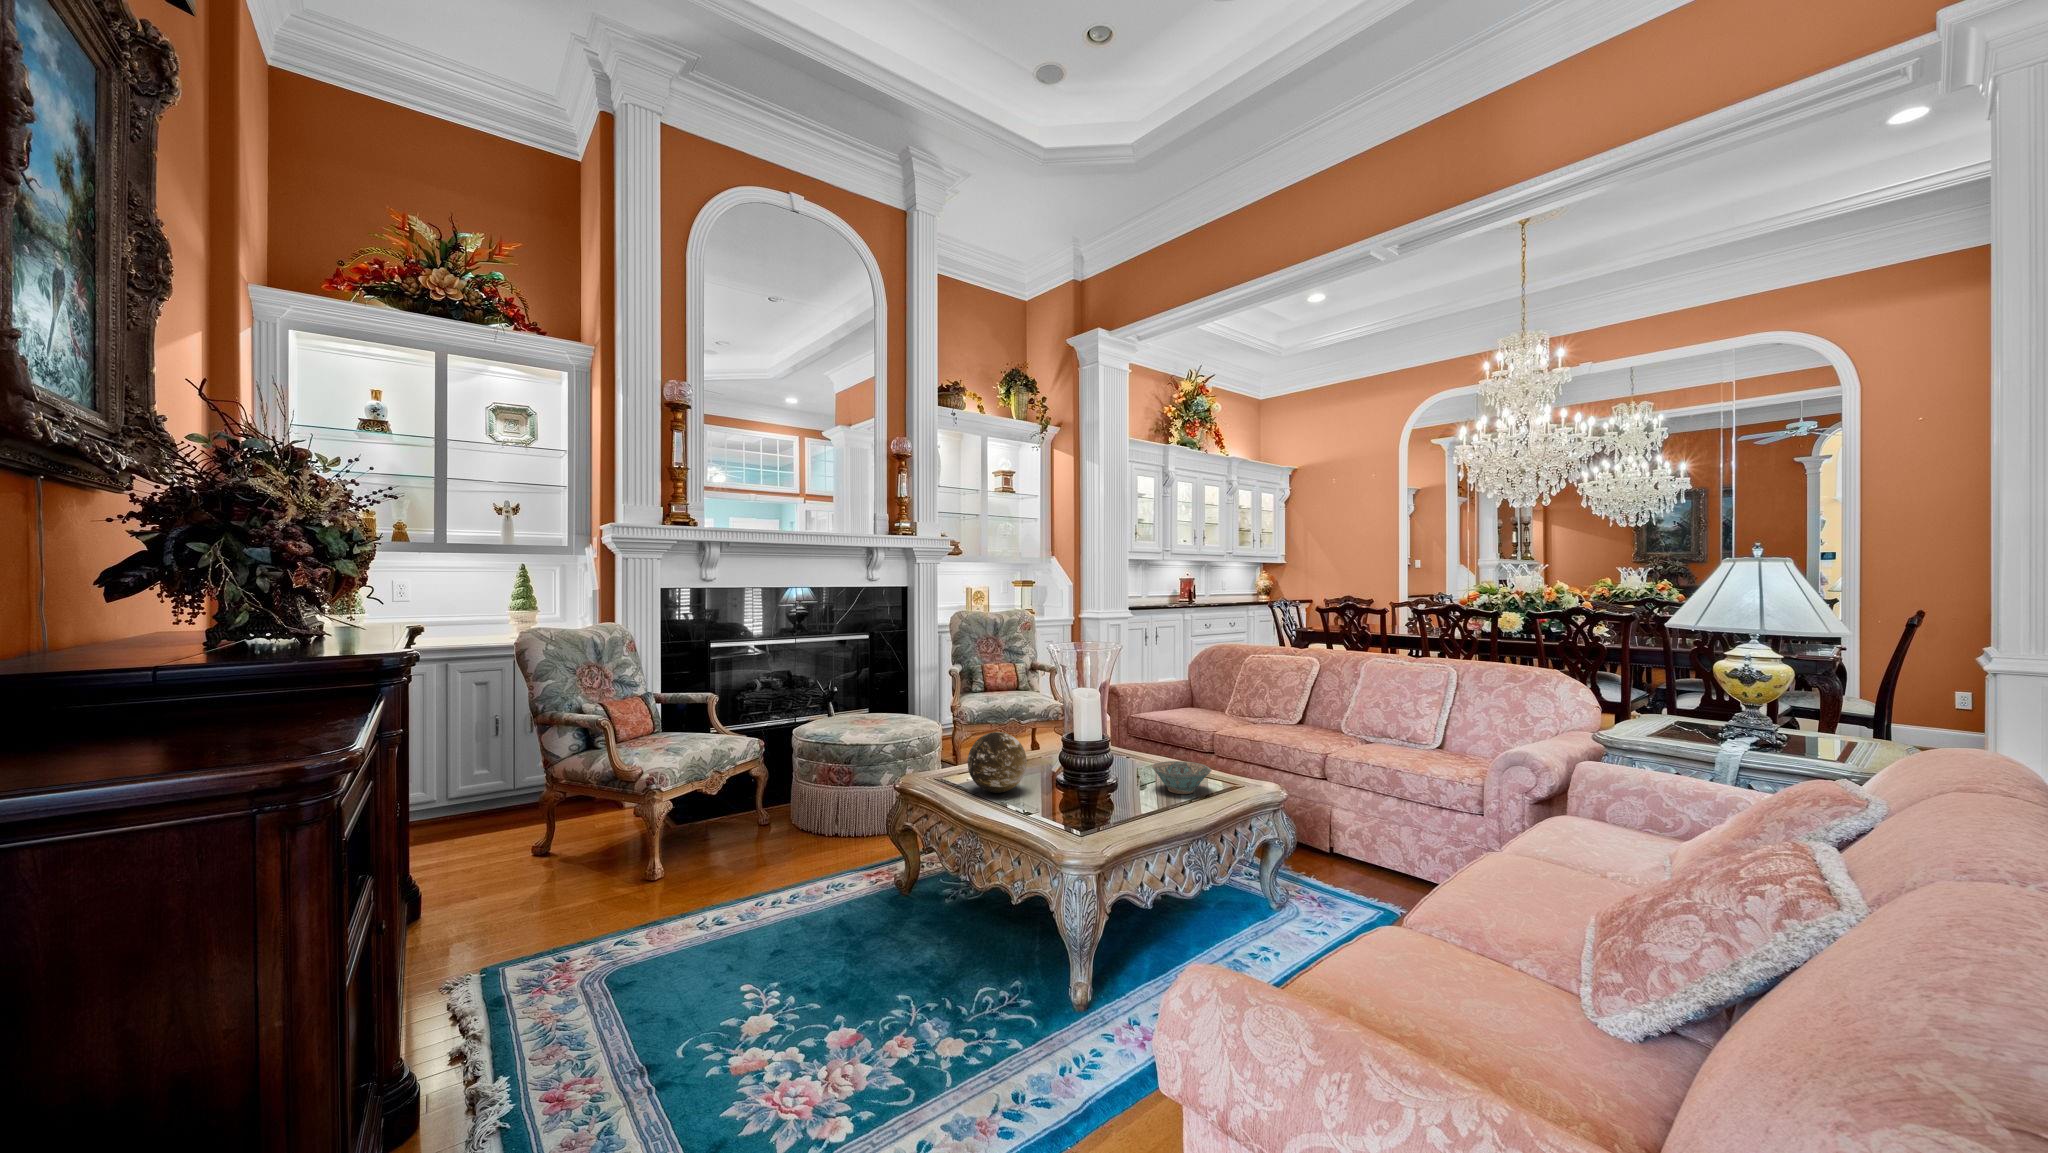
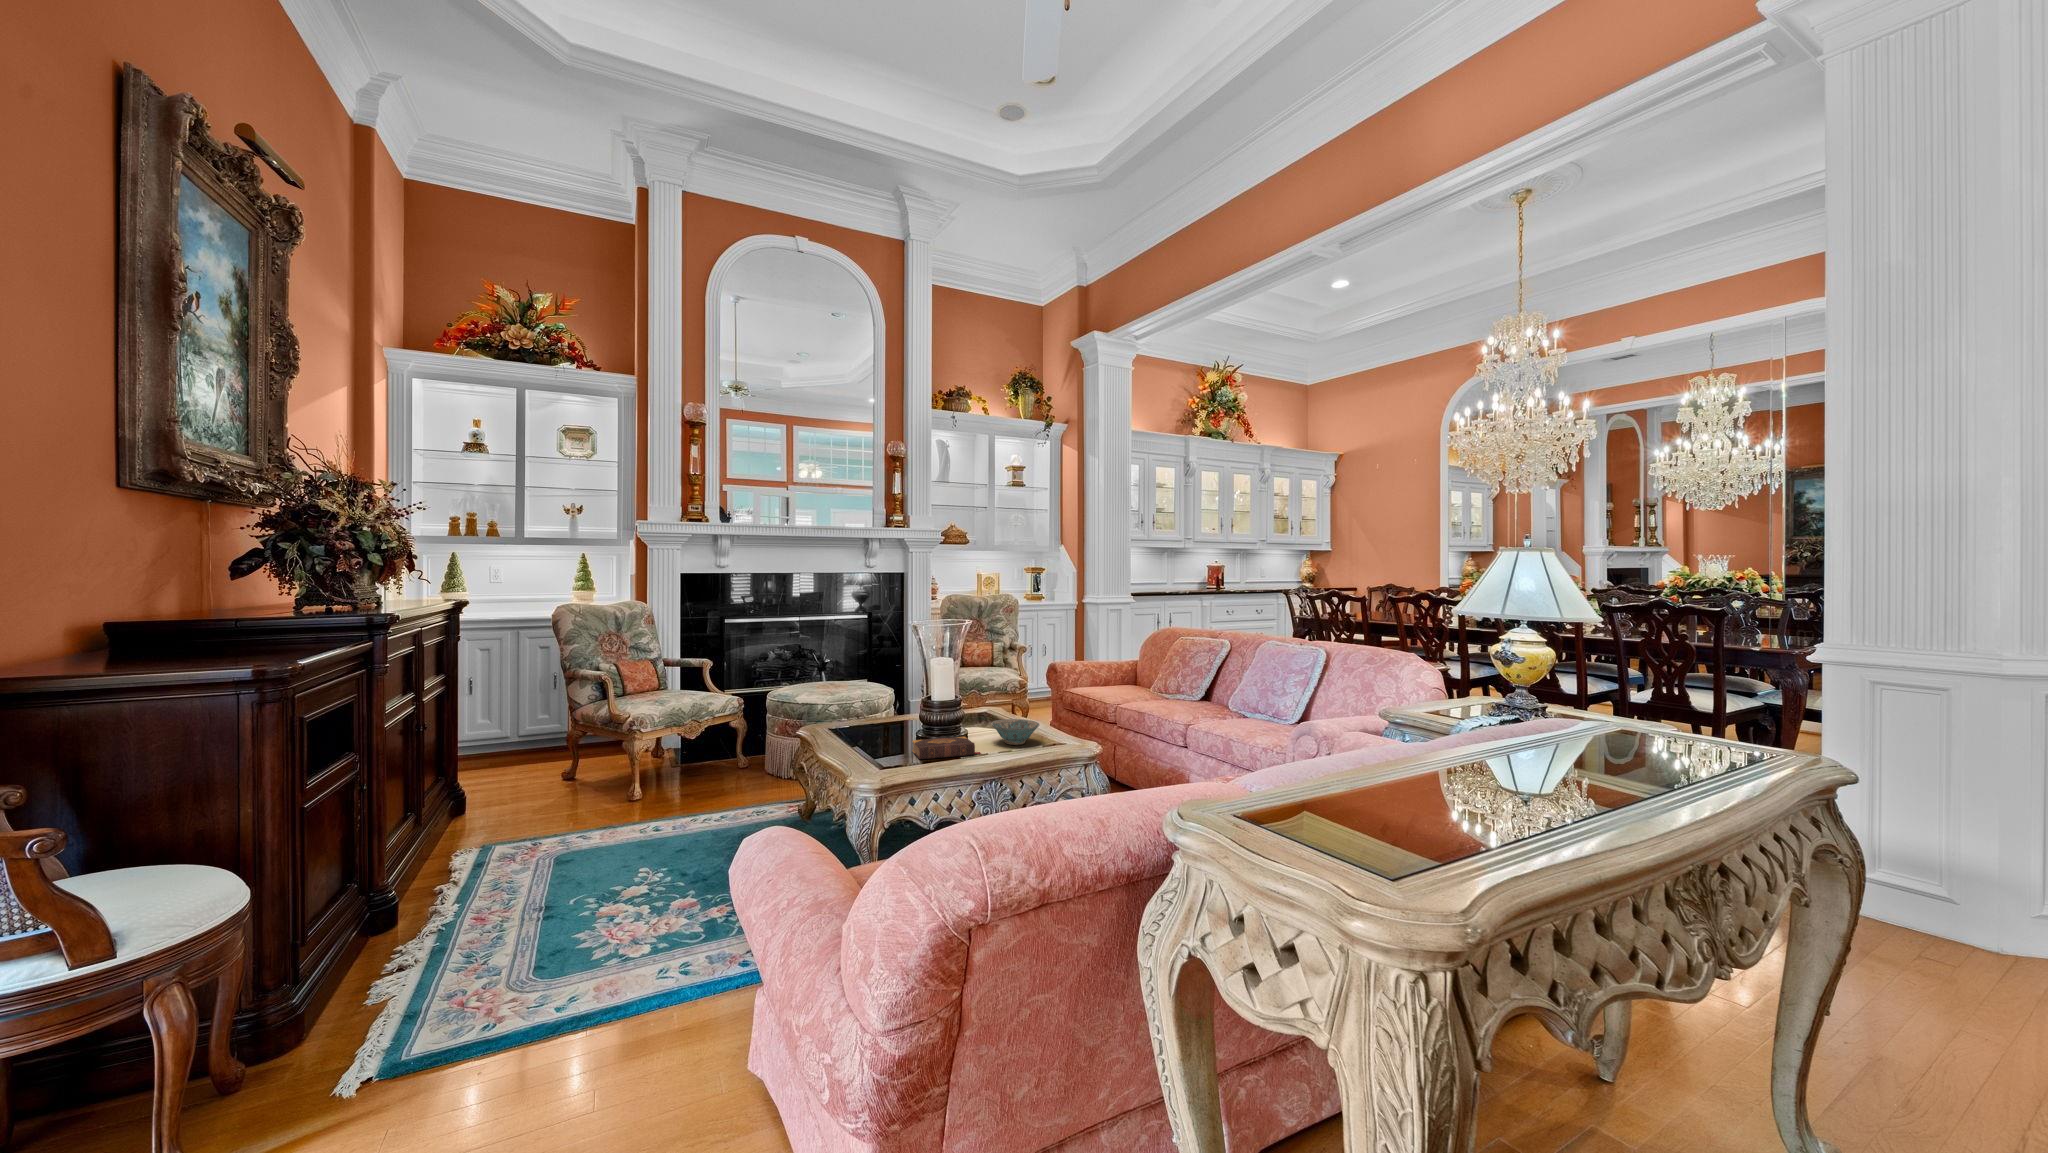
decorative orb: present [968,732,1027,793] -> none [845,689,893,737]
book: none [1080,788,1166,823] -> present [912,737,981,759]

